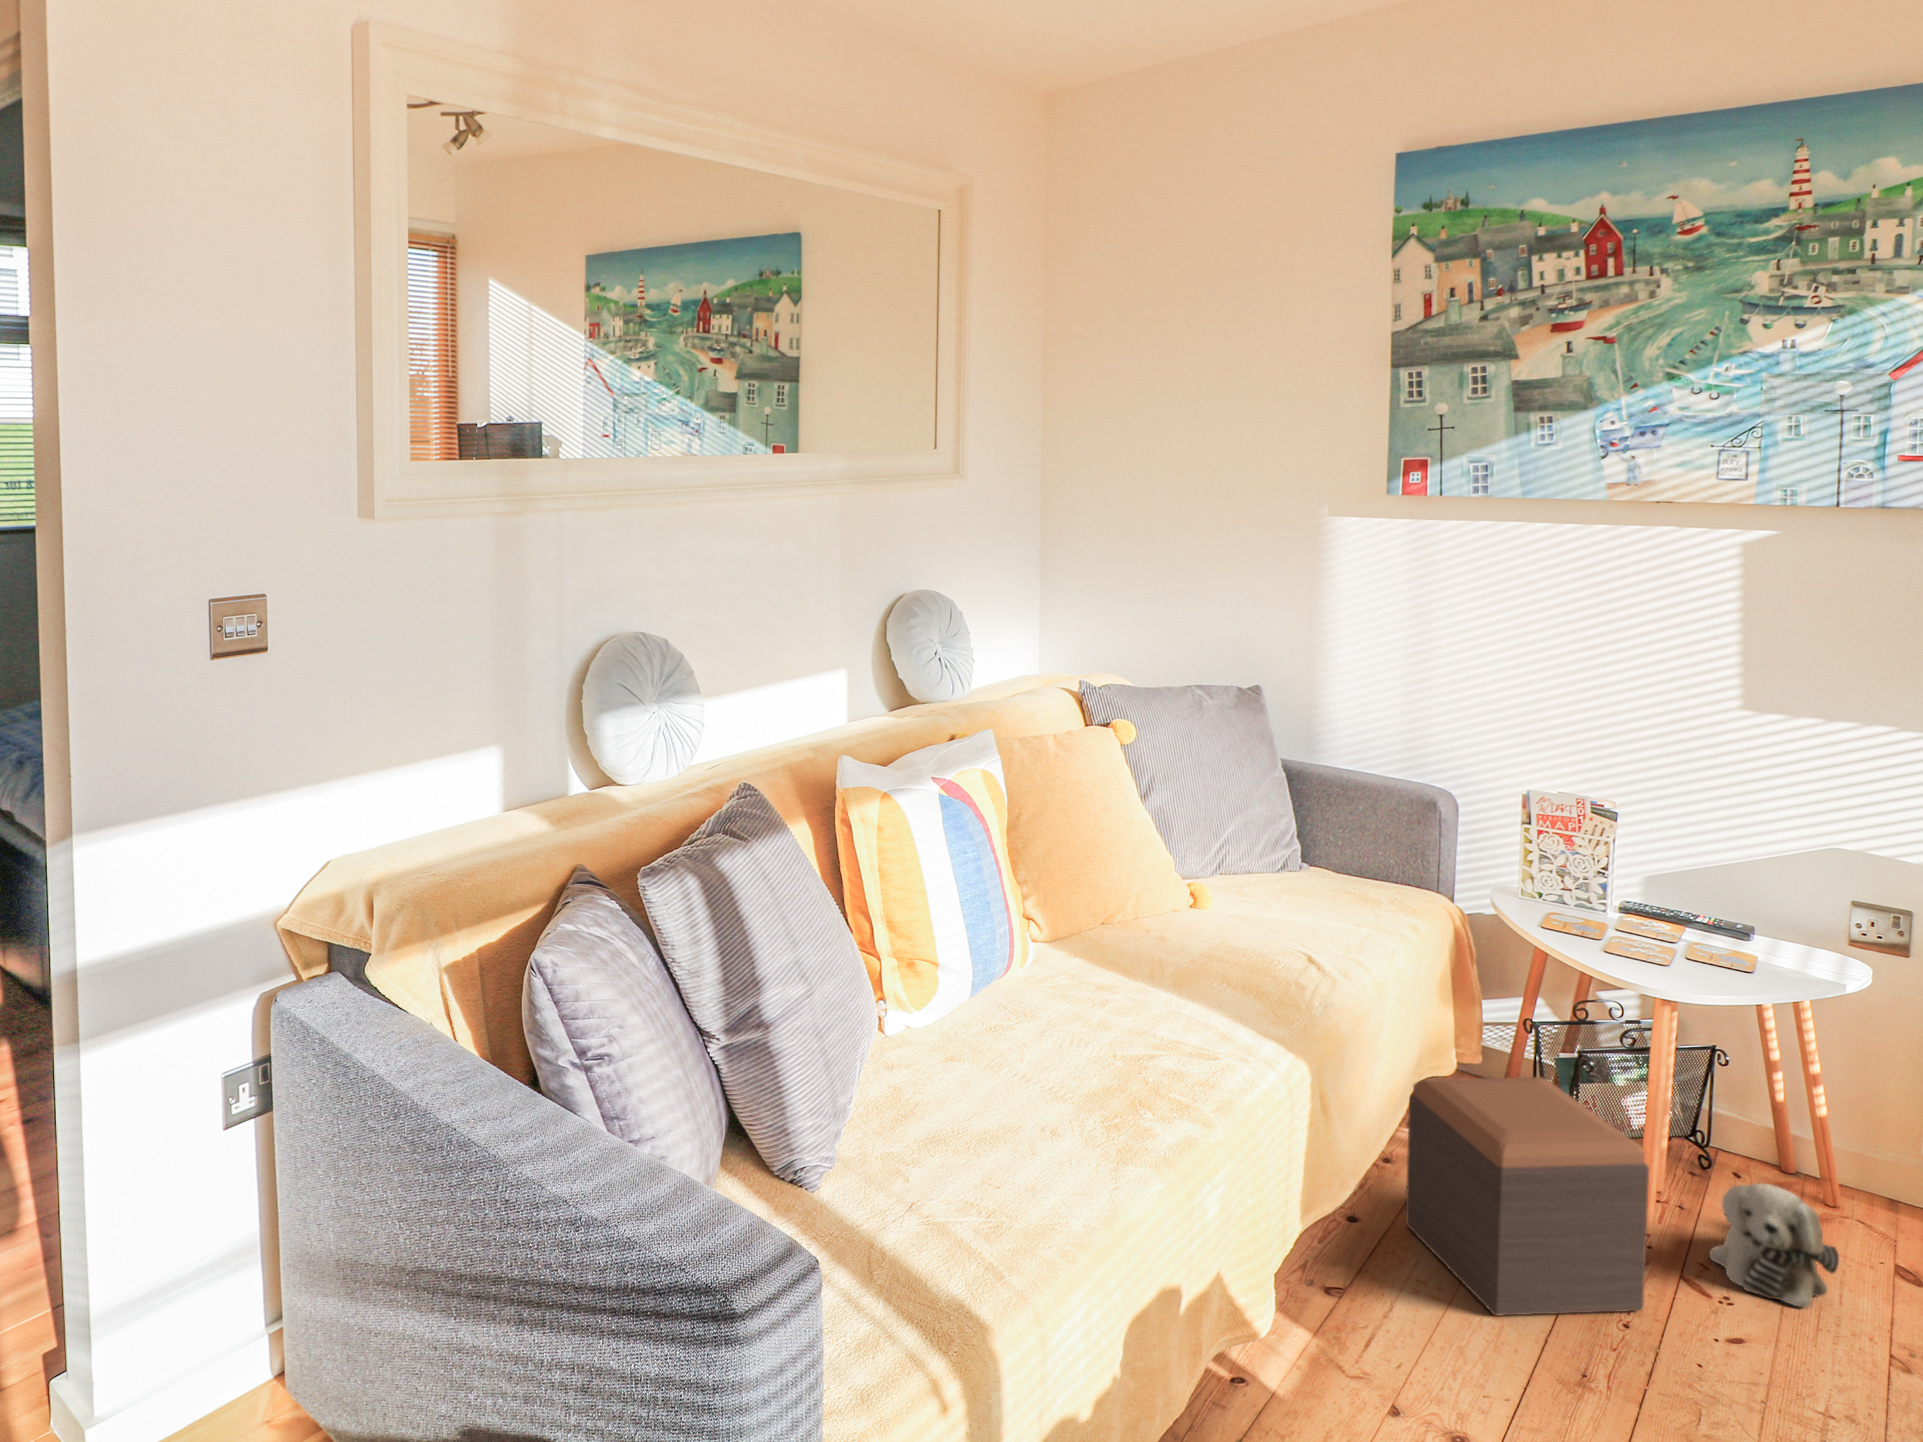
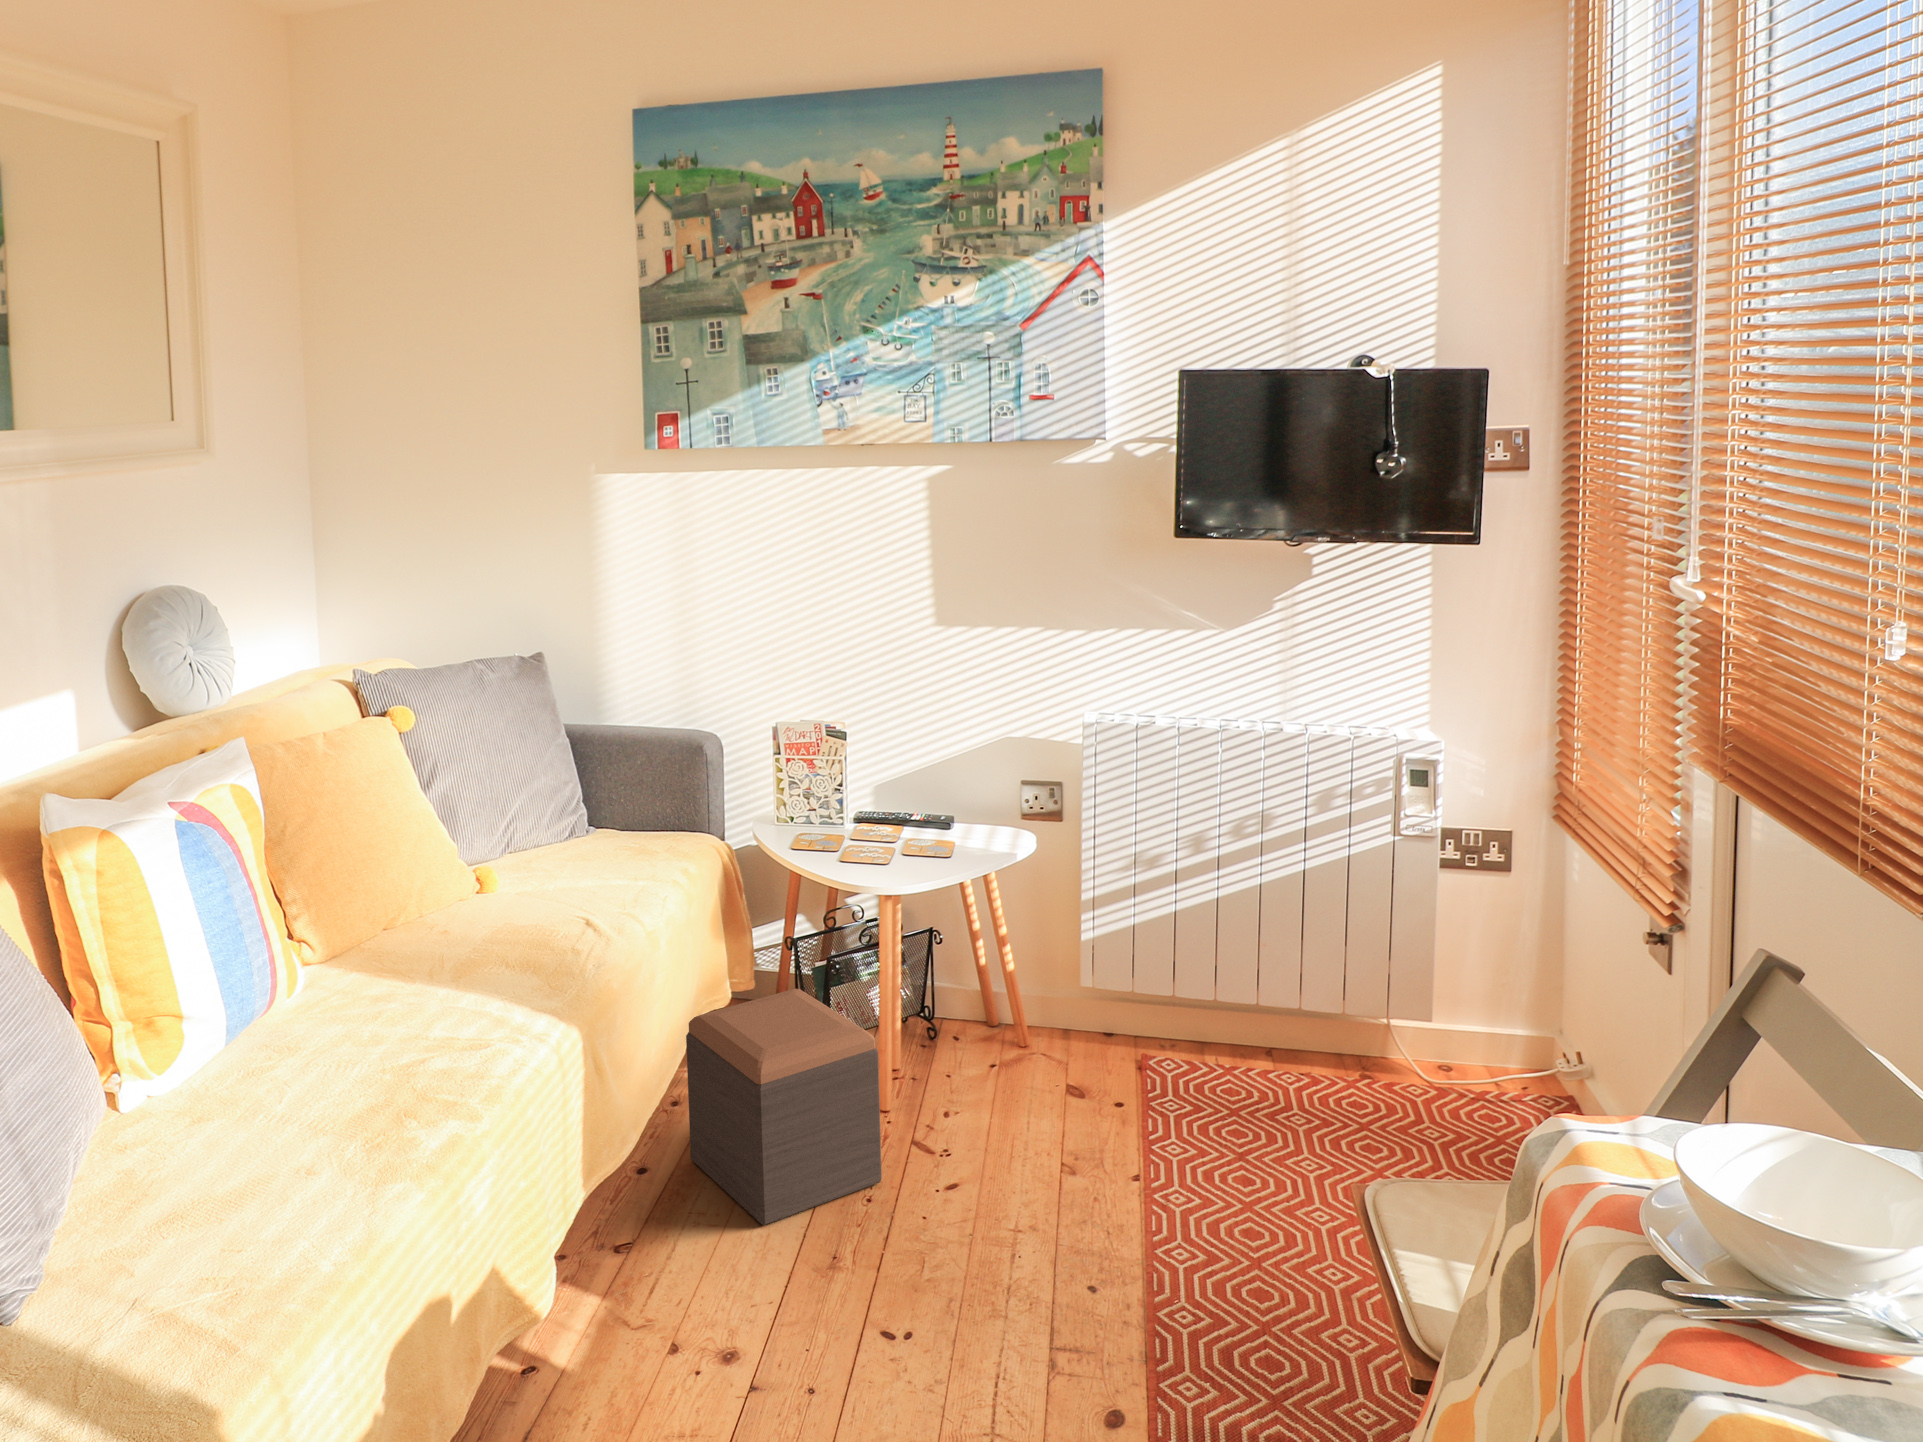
plush toy: present [1710,1183,1839,1308] -> none [932,1040,1021,1141]

